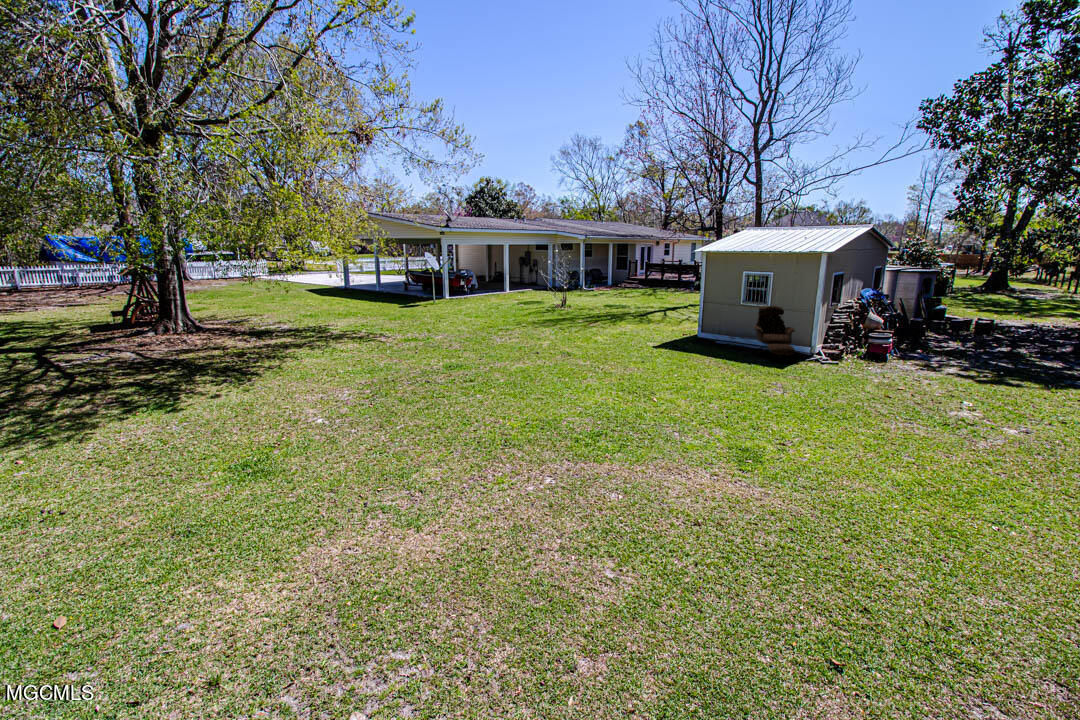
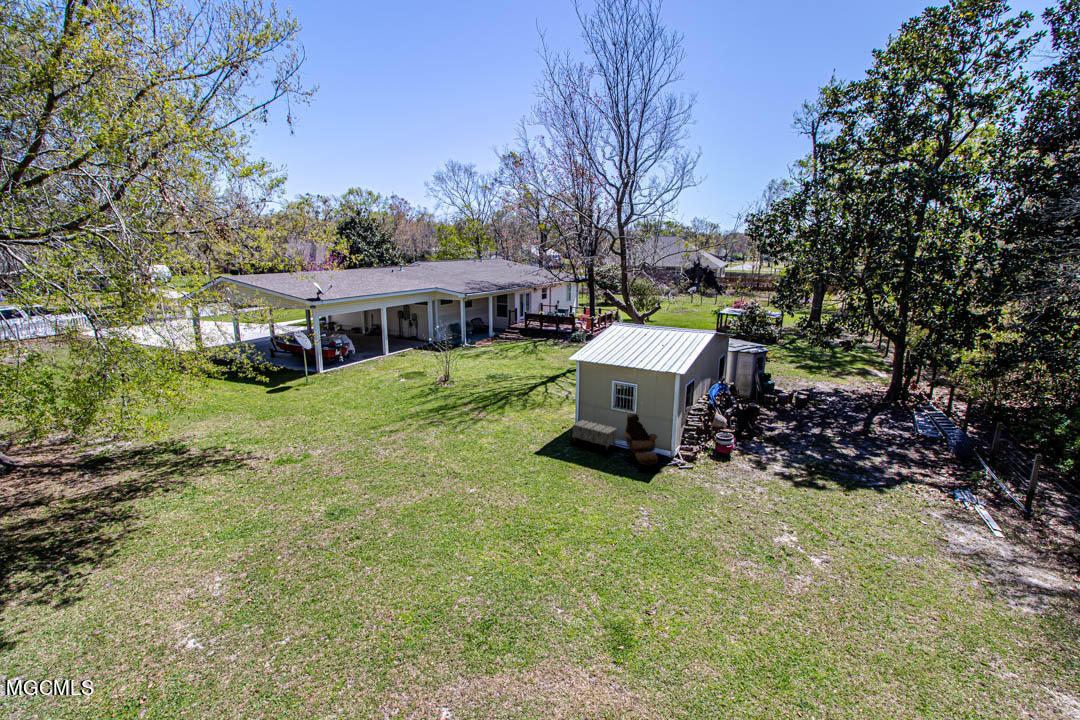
bench: none [694,320,746,349] -> present [573,420,617,451]

